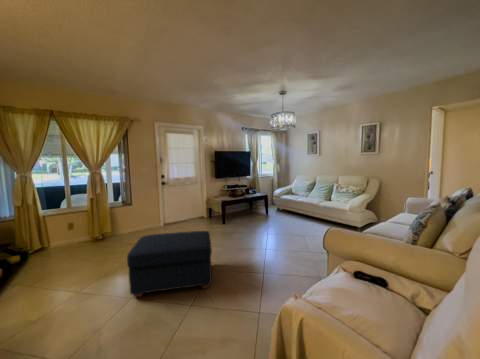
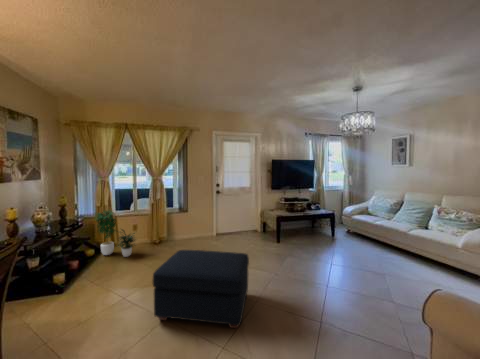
potted plant: none [18,206,81,260] -> present [96,211,135,257]

